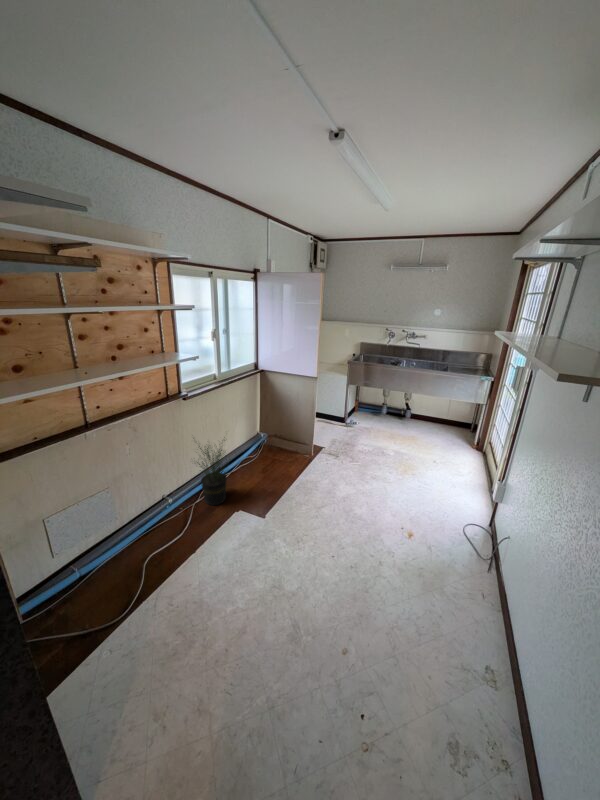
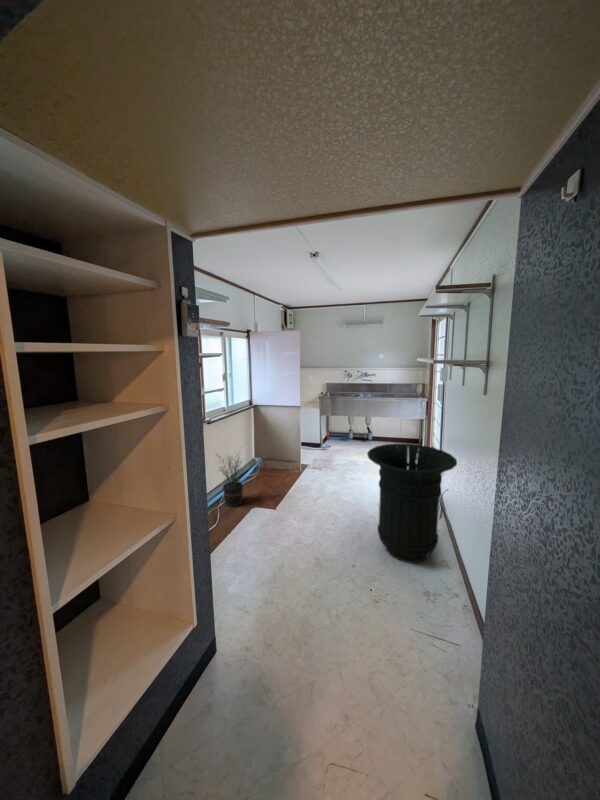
trash can: none [387,471,550,665] -> present [367,444,457,563]

